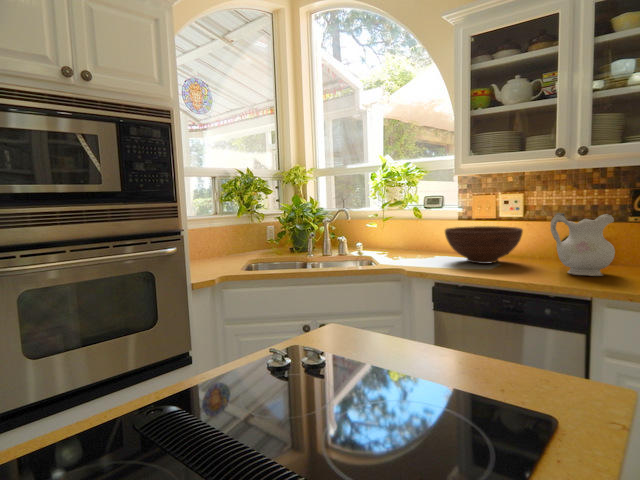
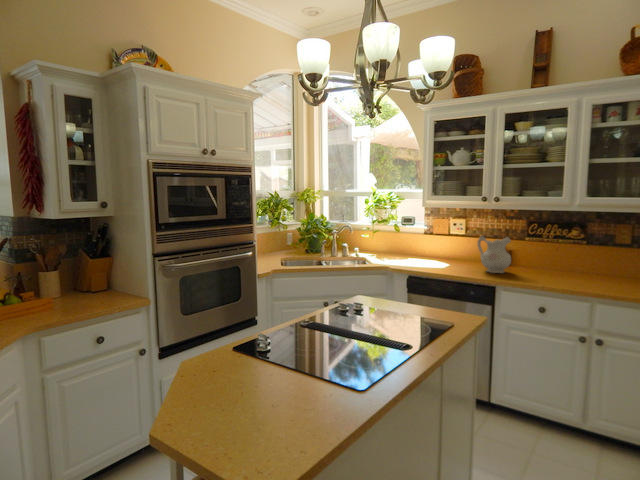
fruit bowl: present [445,226,523,264] -> none [415,240,463,265]

